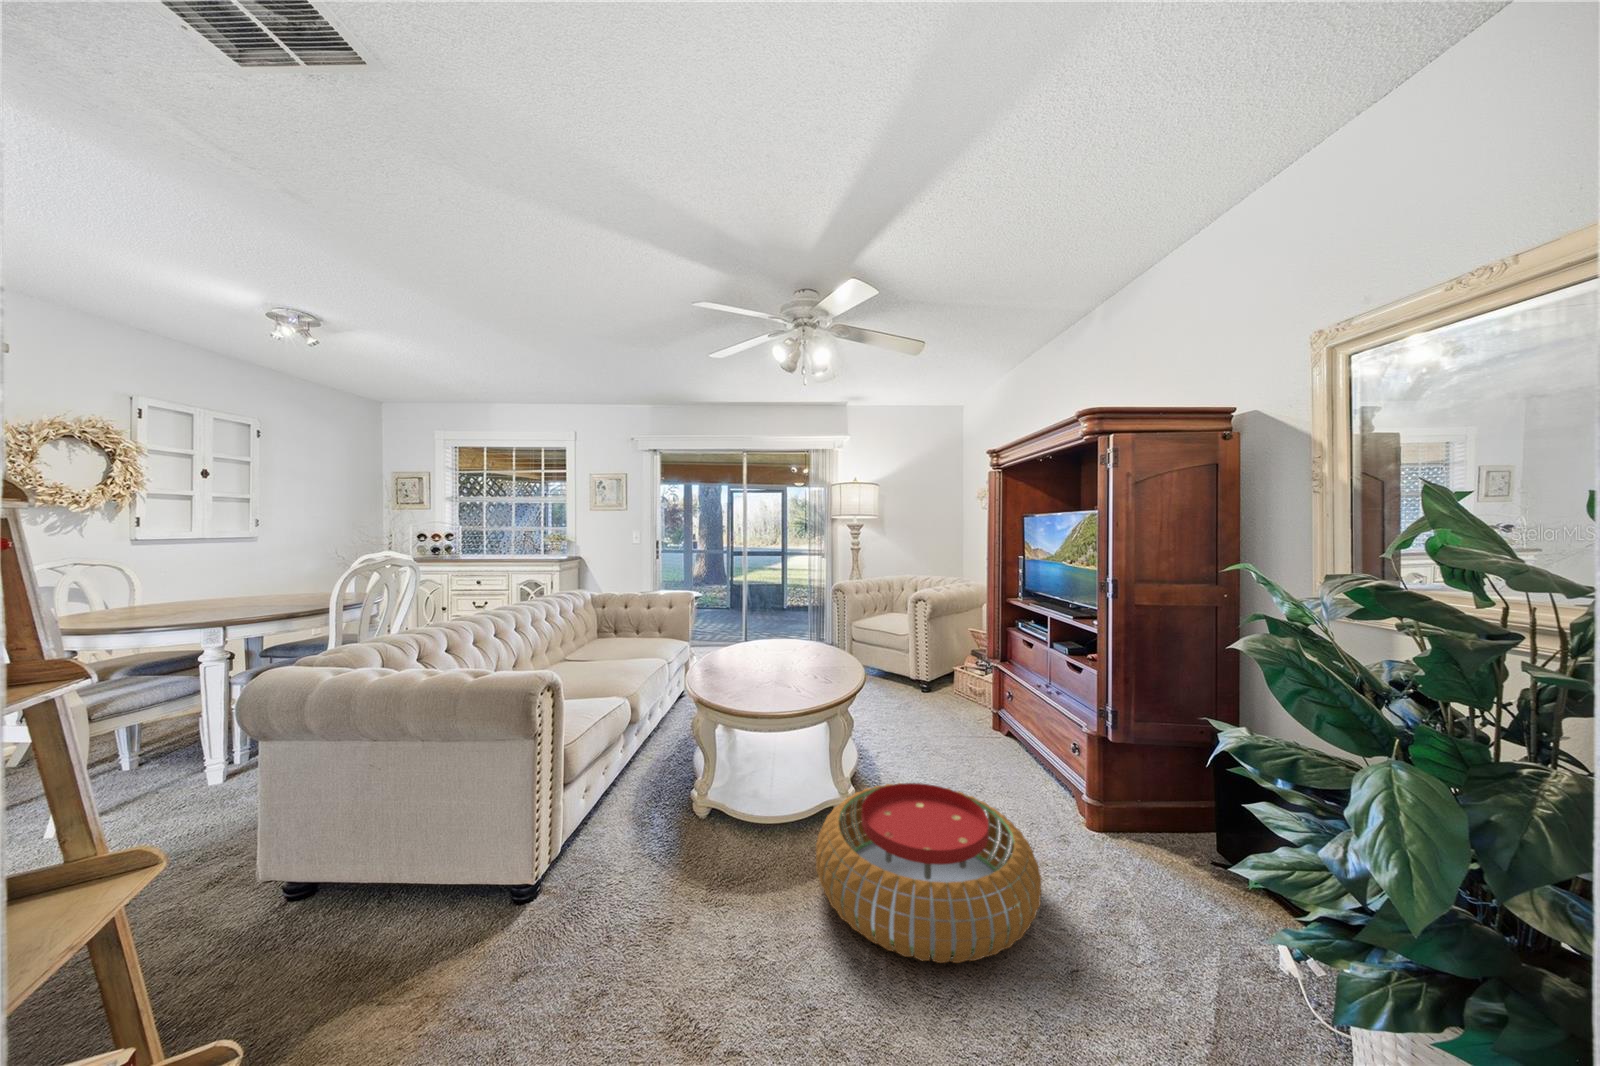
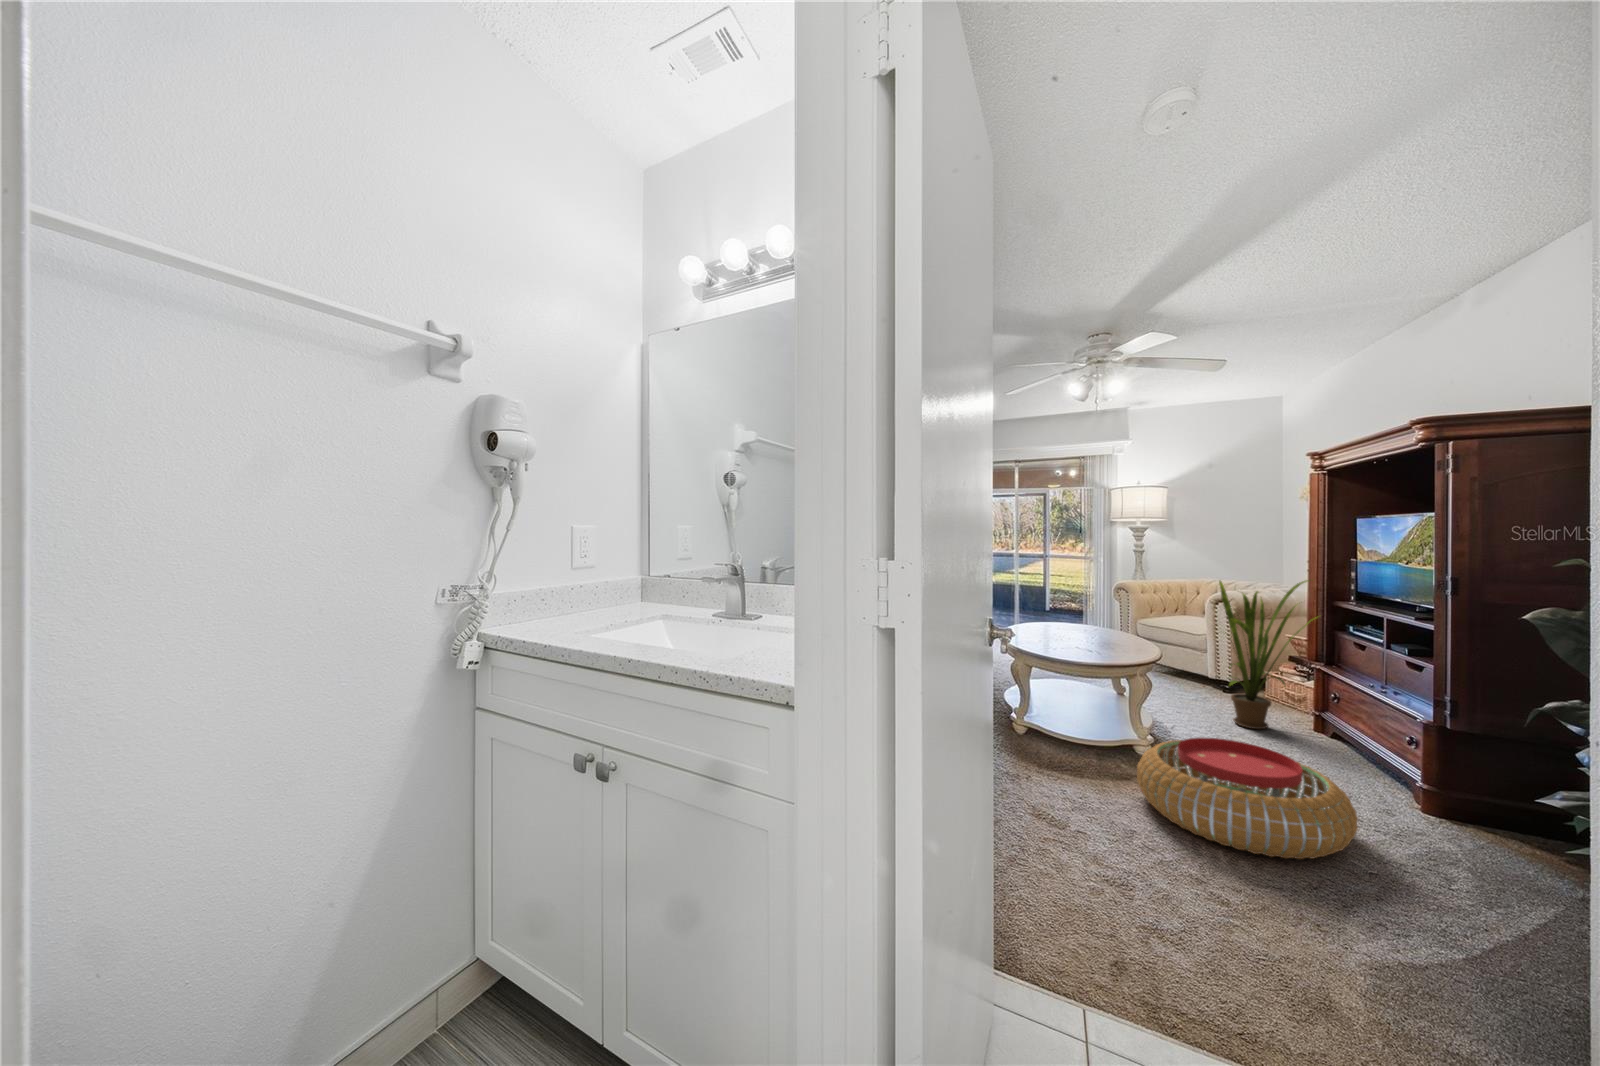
house plant: none [913,577,1001,737] -> present [1219,580,1313,729]

